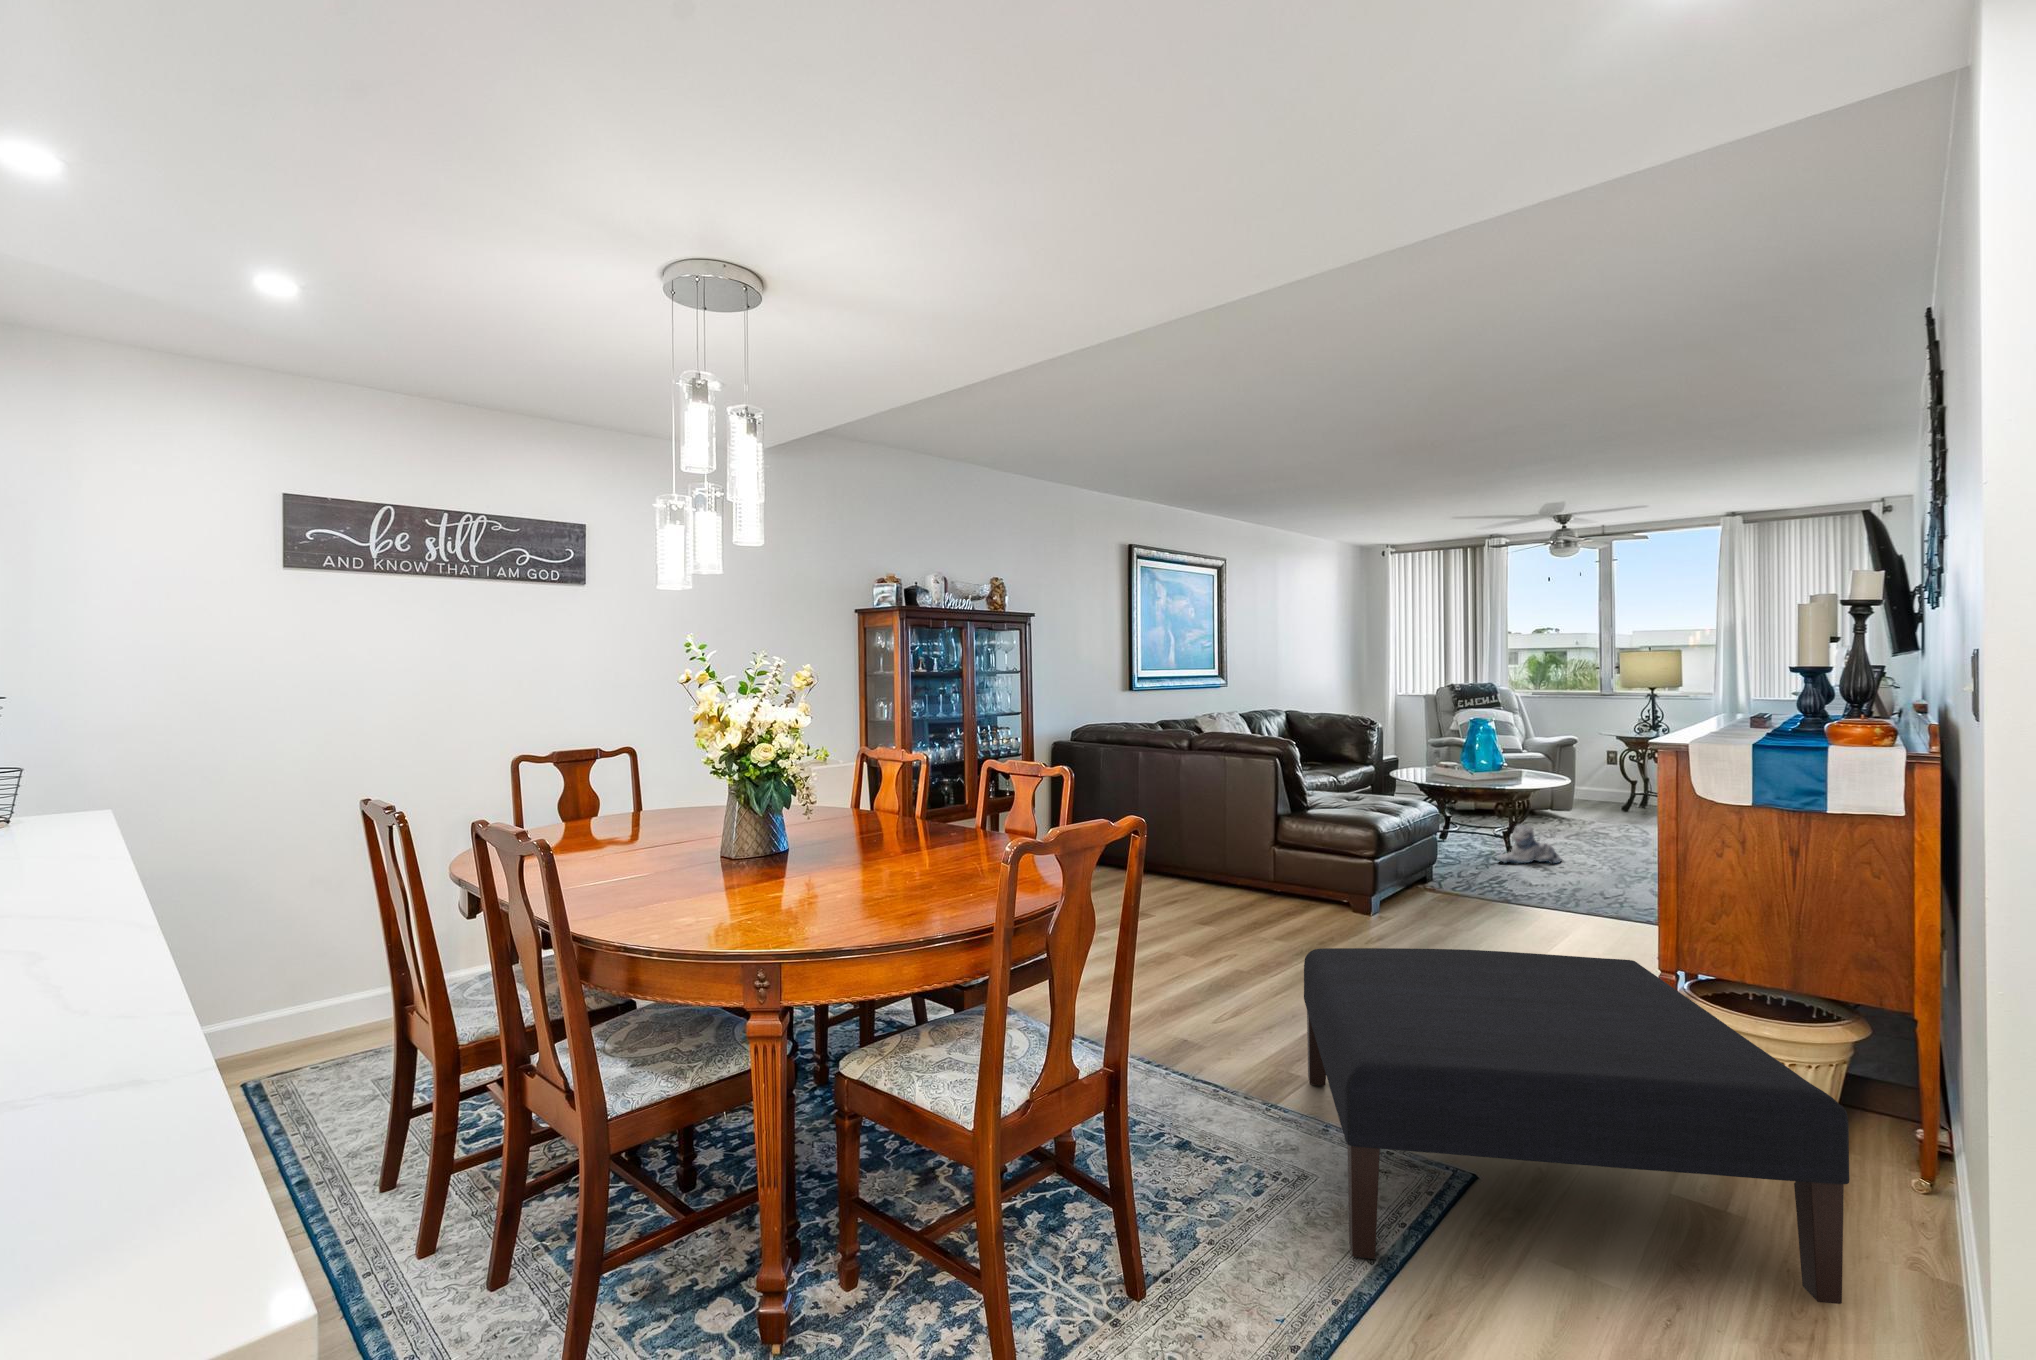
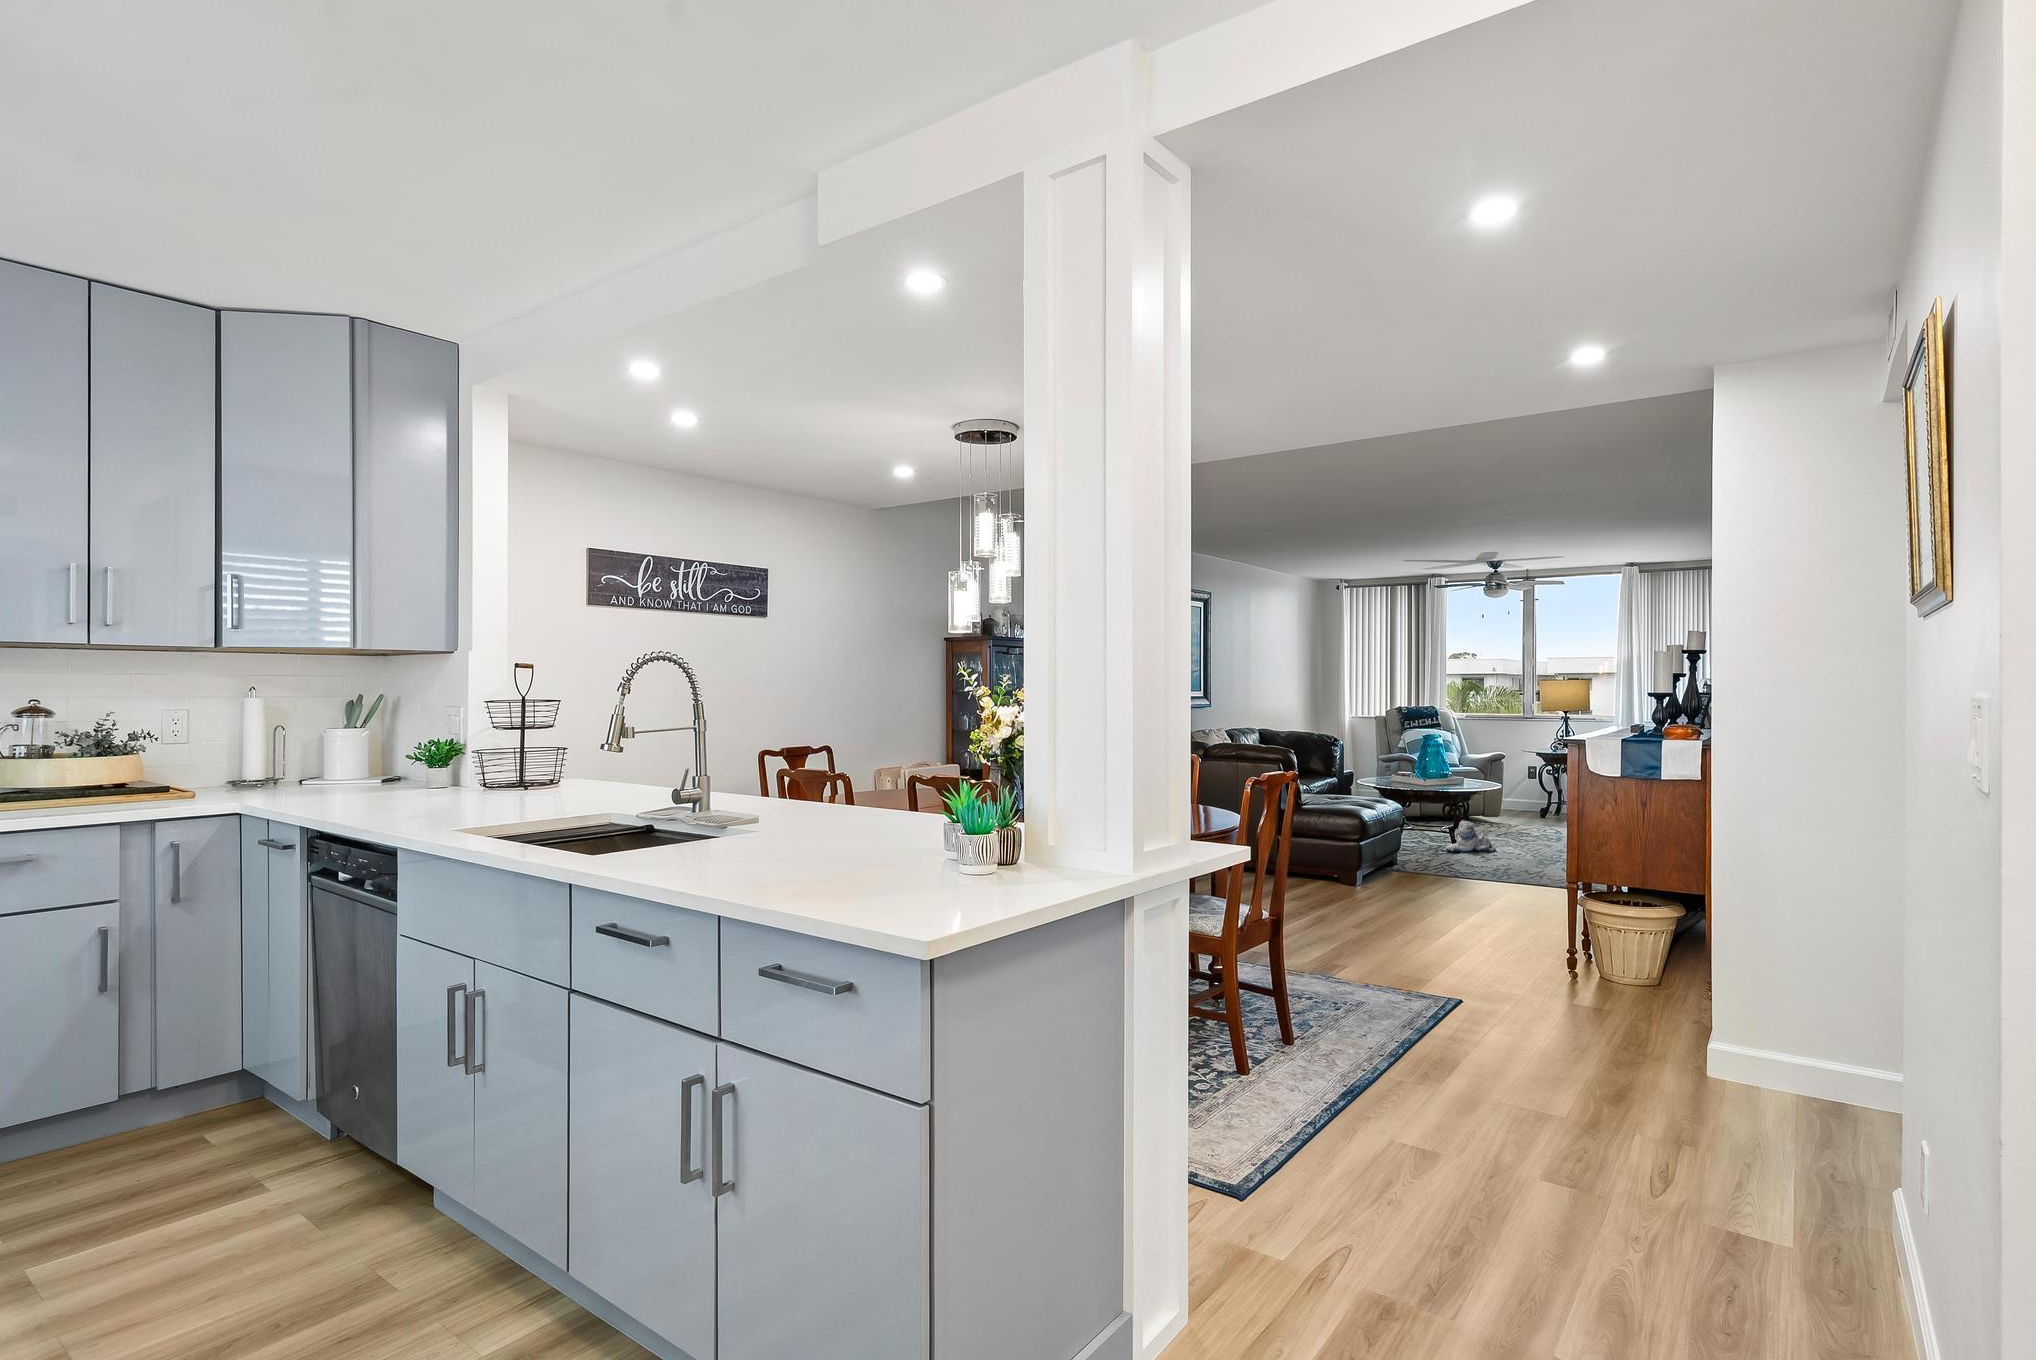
ottoman: present [1304,948,1850,1304] -> none [1345,877,1661,1038]

